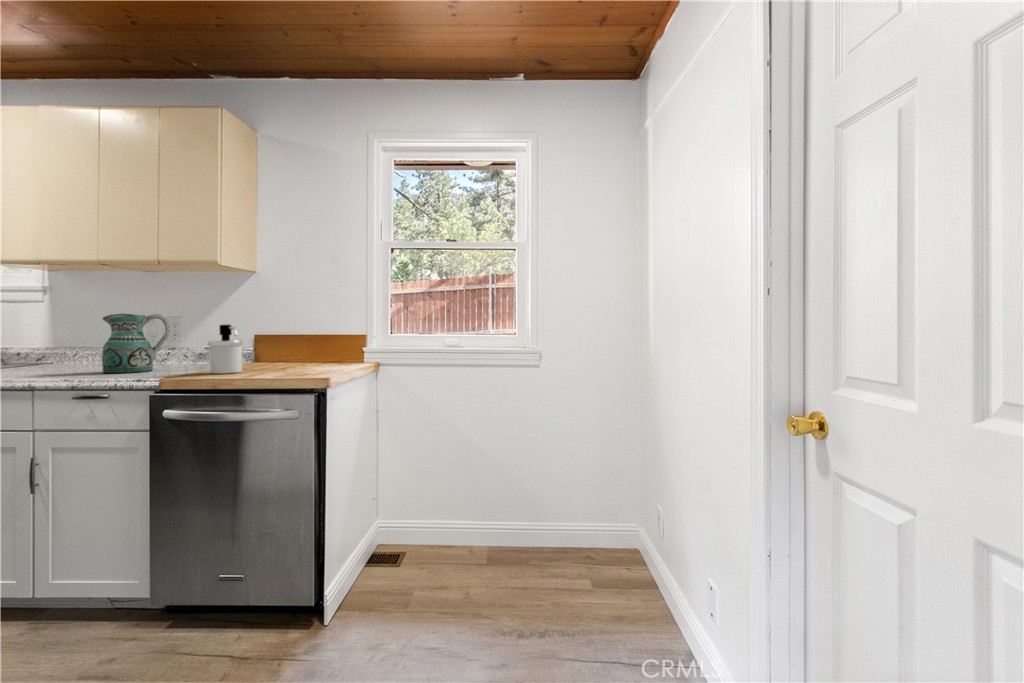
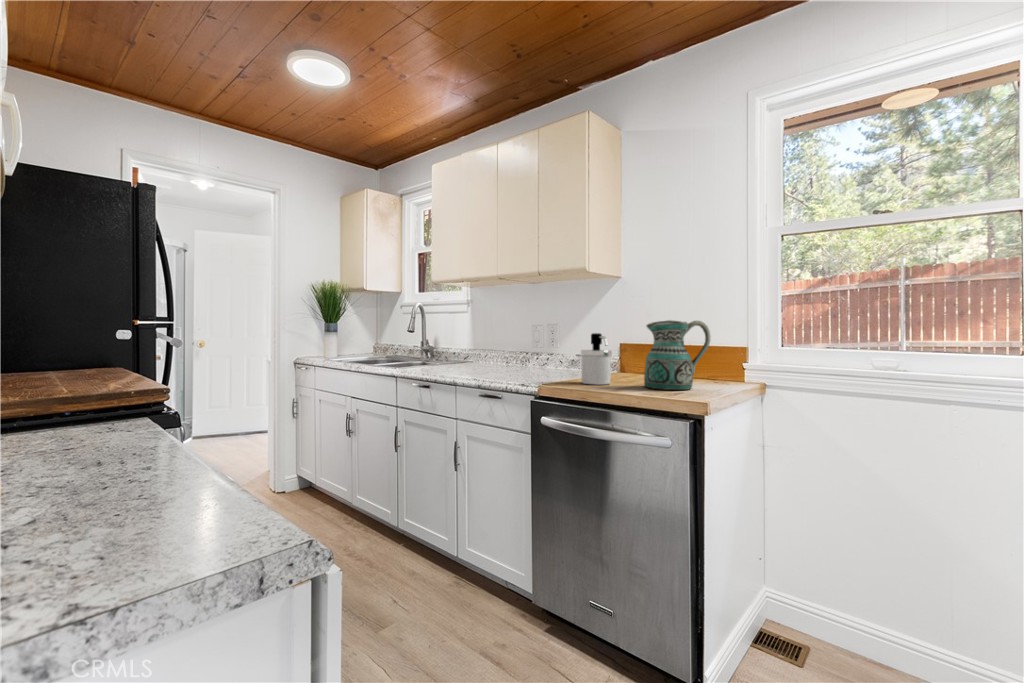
ceramic pitcher: present [102,314,170,373] -> present [644,320,710,390]

